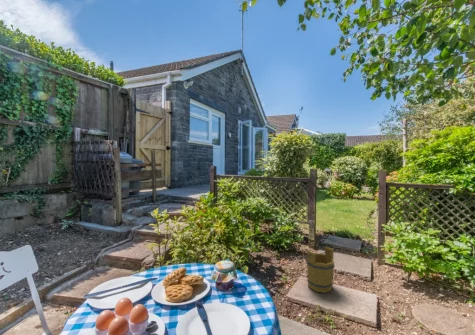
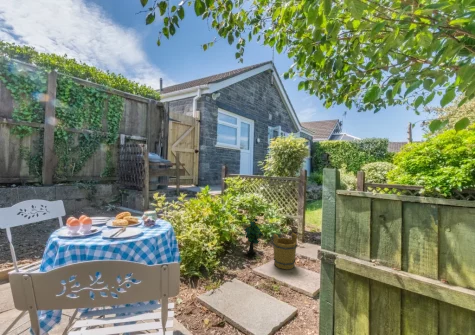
decorative plant: none [260,232,285,274] -> present [244,219,263,254]

